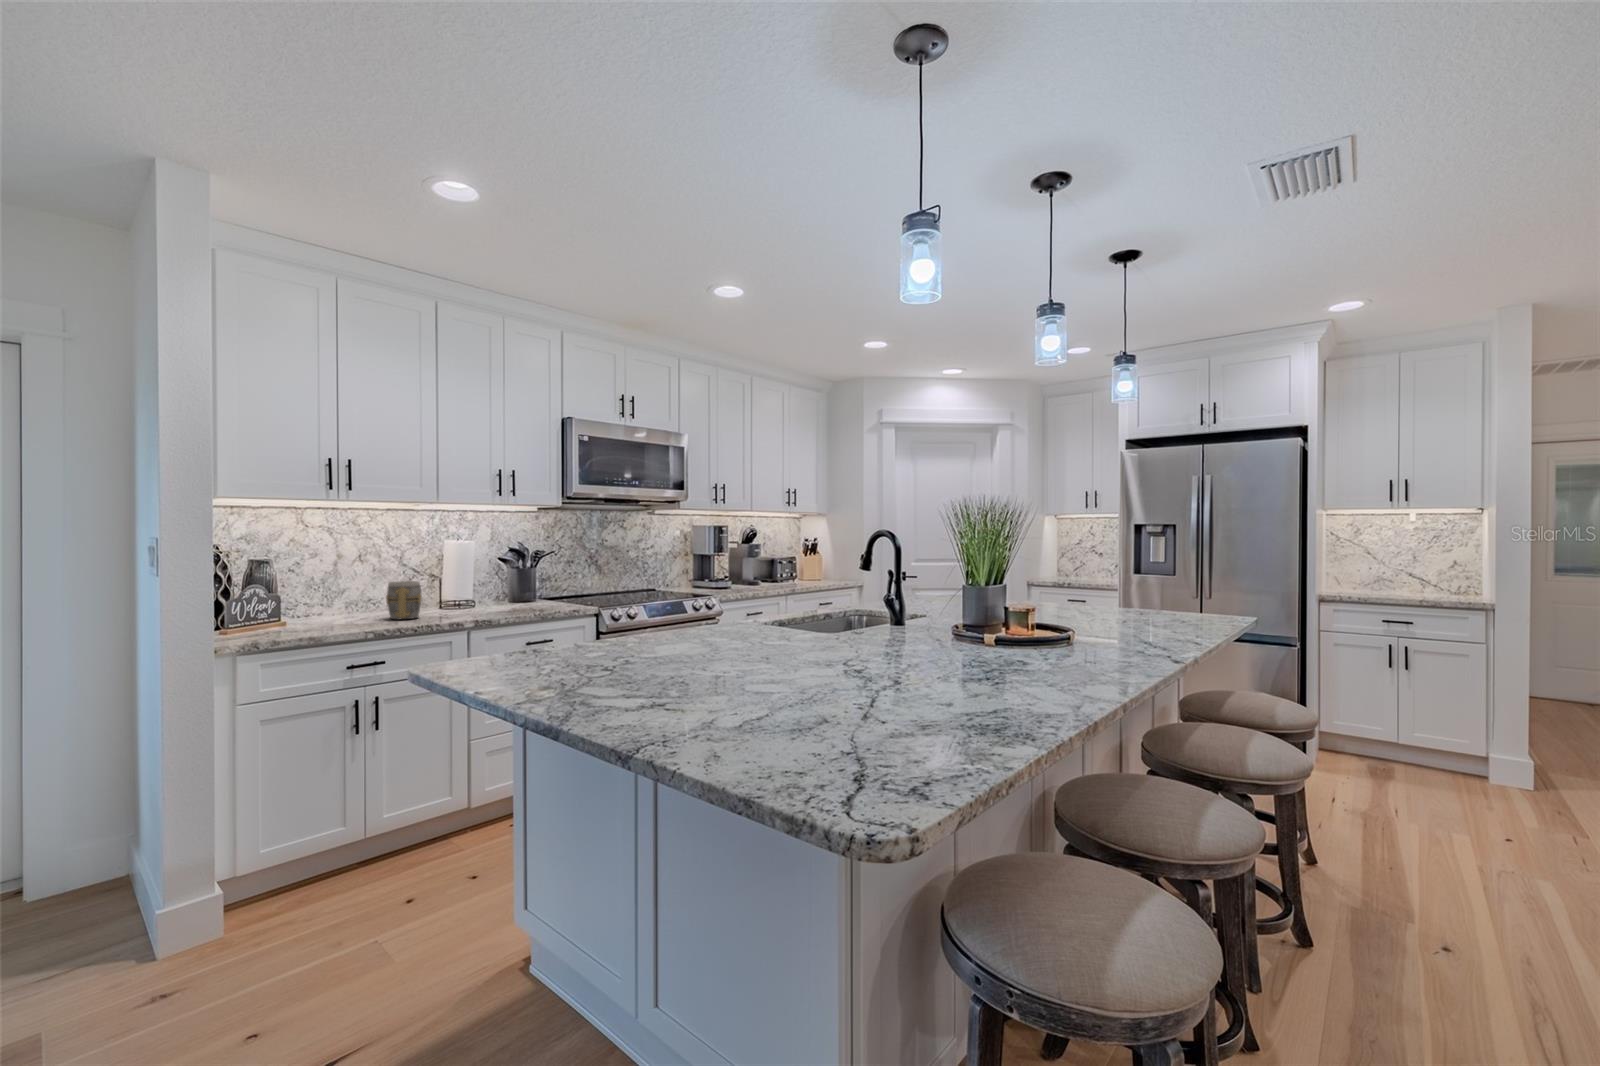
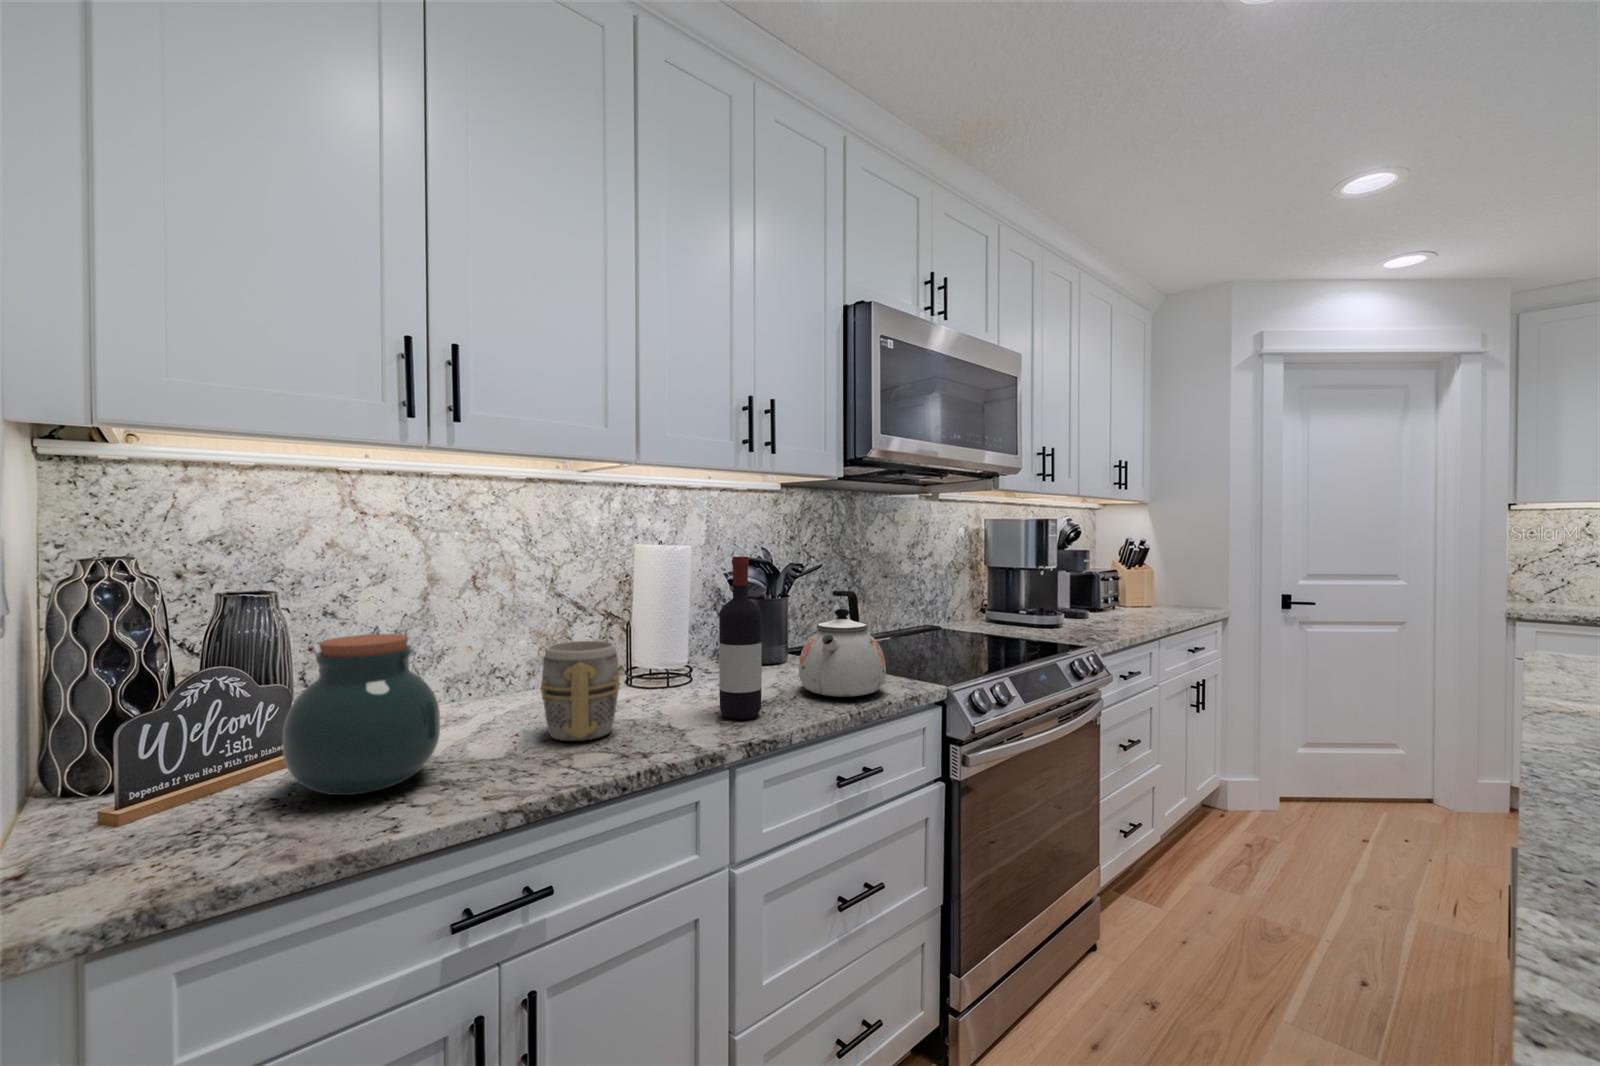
wine bottle: none [470,546,490,615] -> present [719,556,762,719]
kettle: none [518,562,561,610] -> present [799,591,886,697]
jar: none [285,574,343,628] -> present [283,634,440,795]

